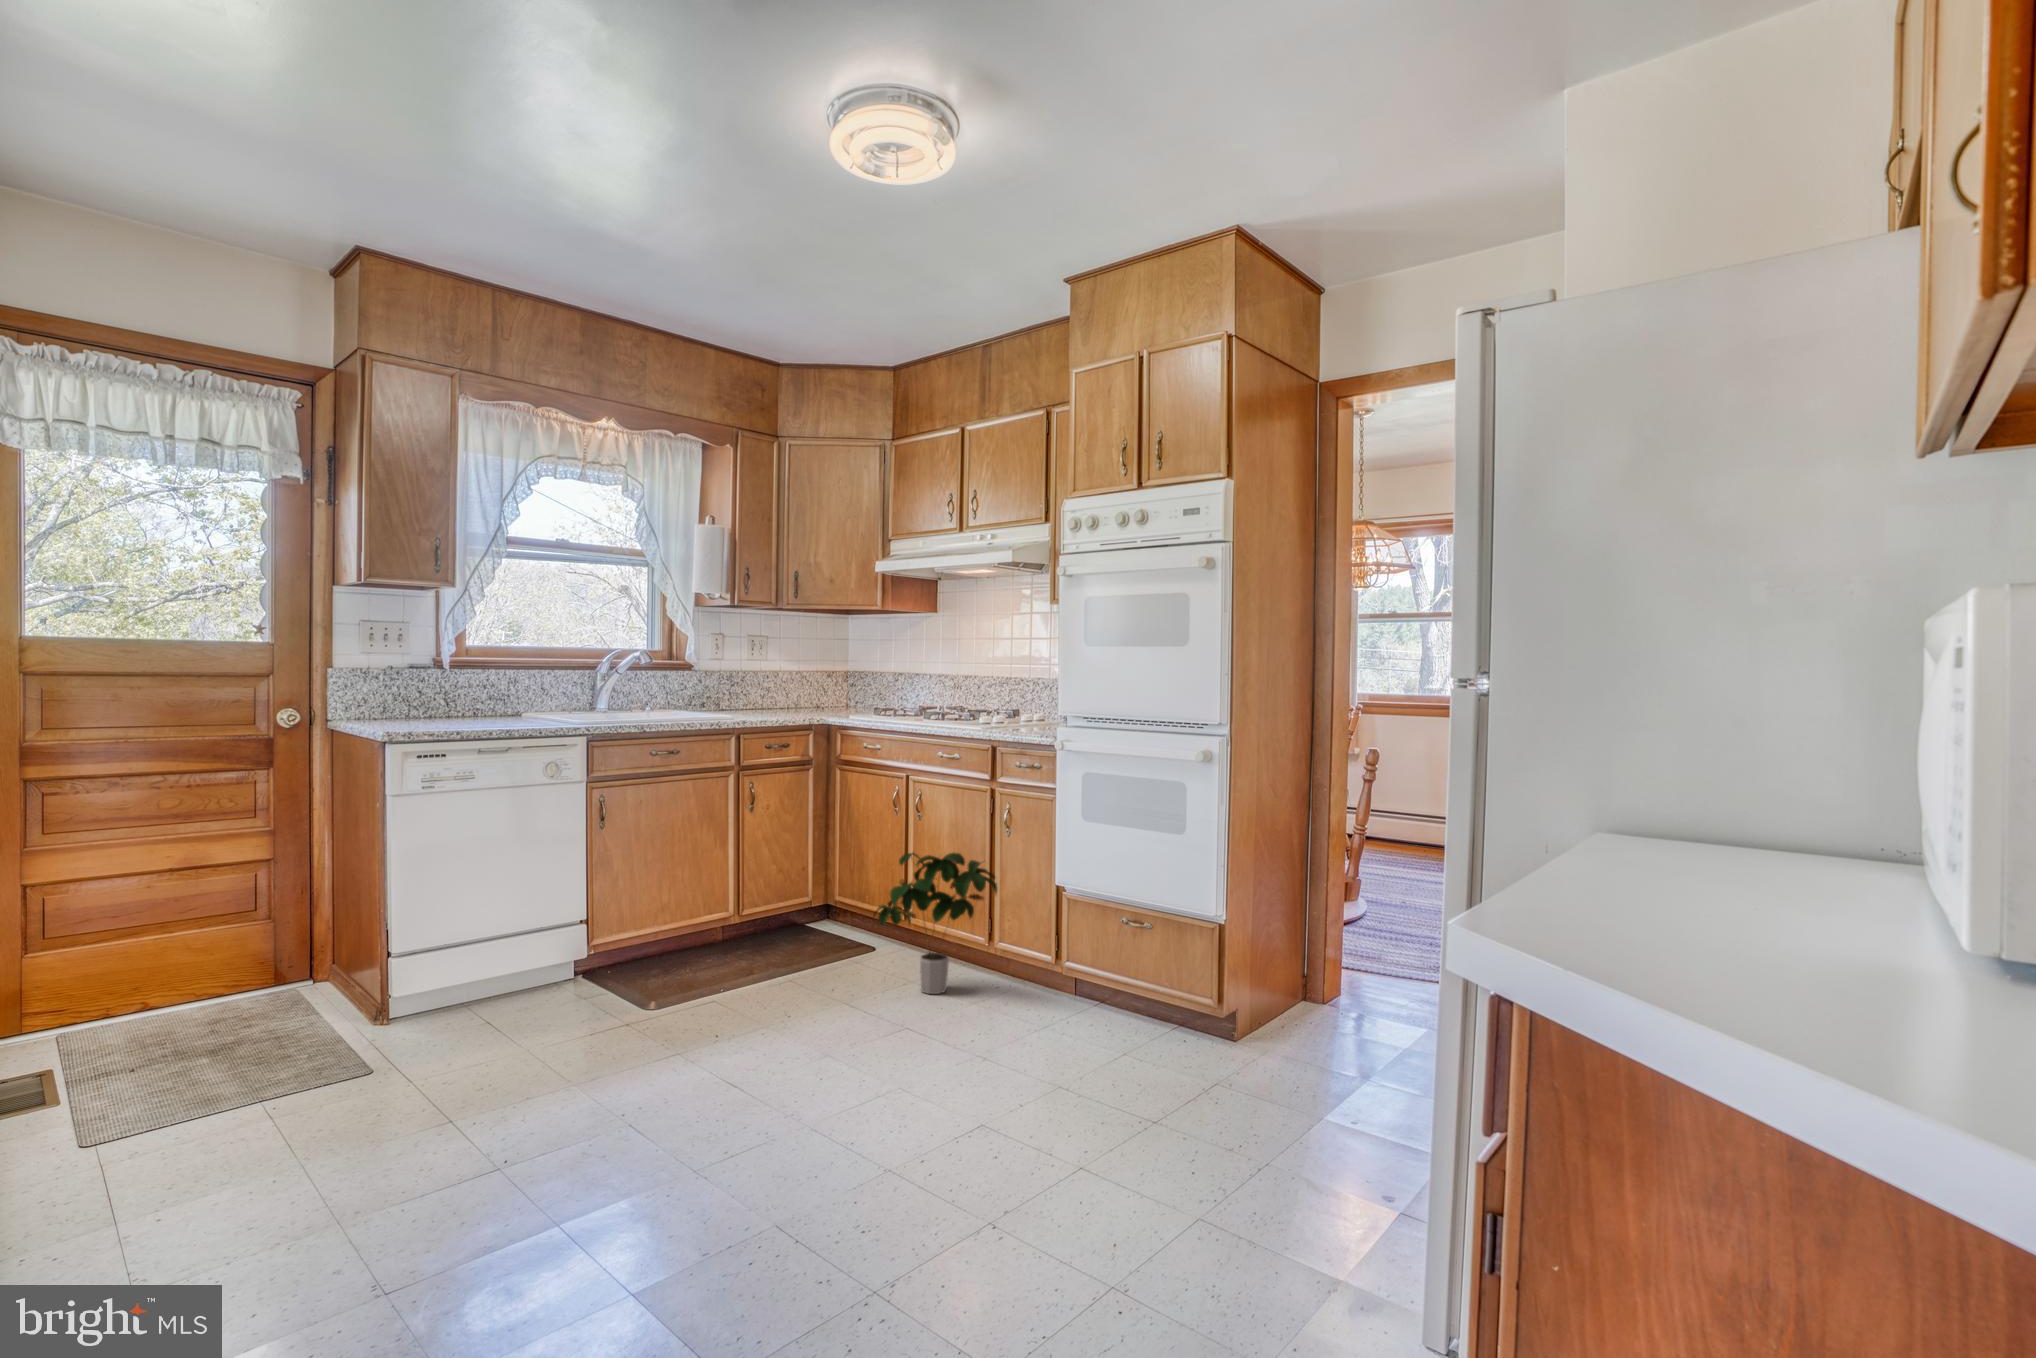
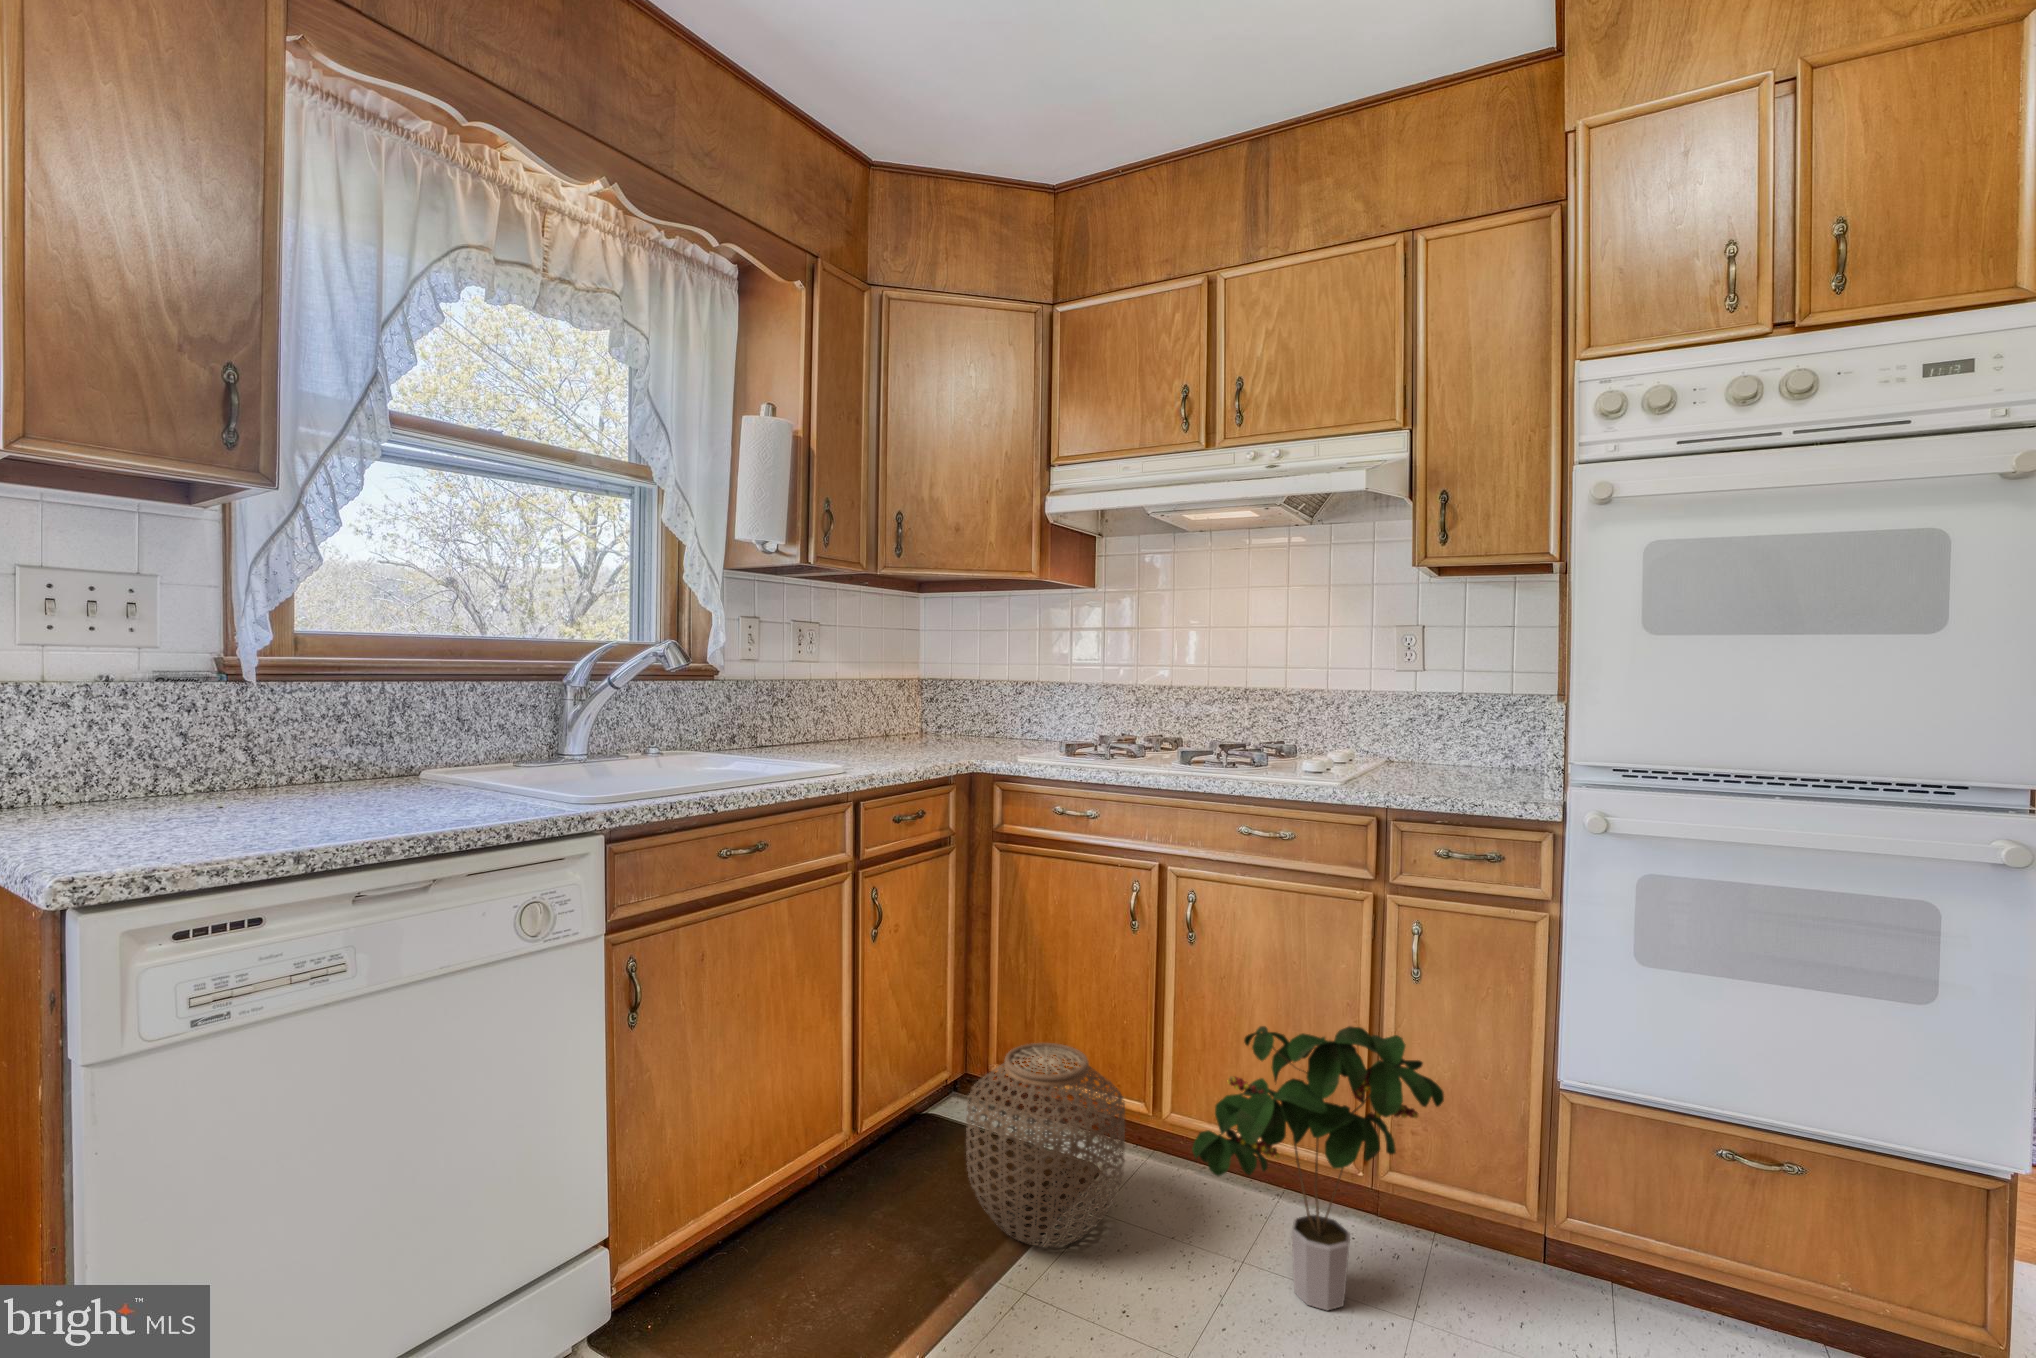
woven basket: none [780,868,867,968] -> present [966,1043,1125,1247]

